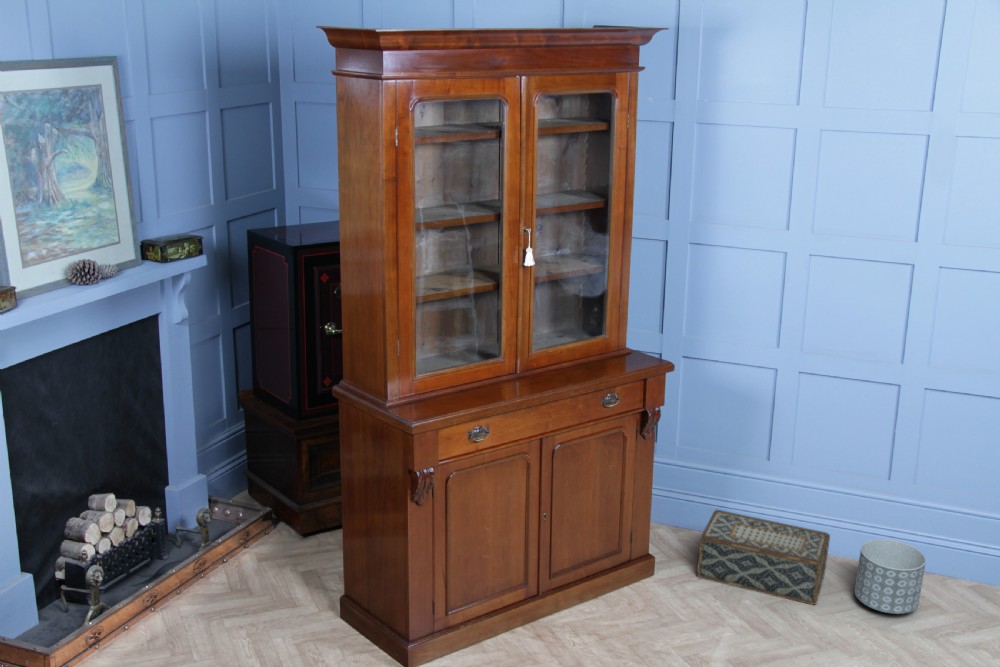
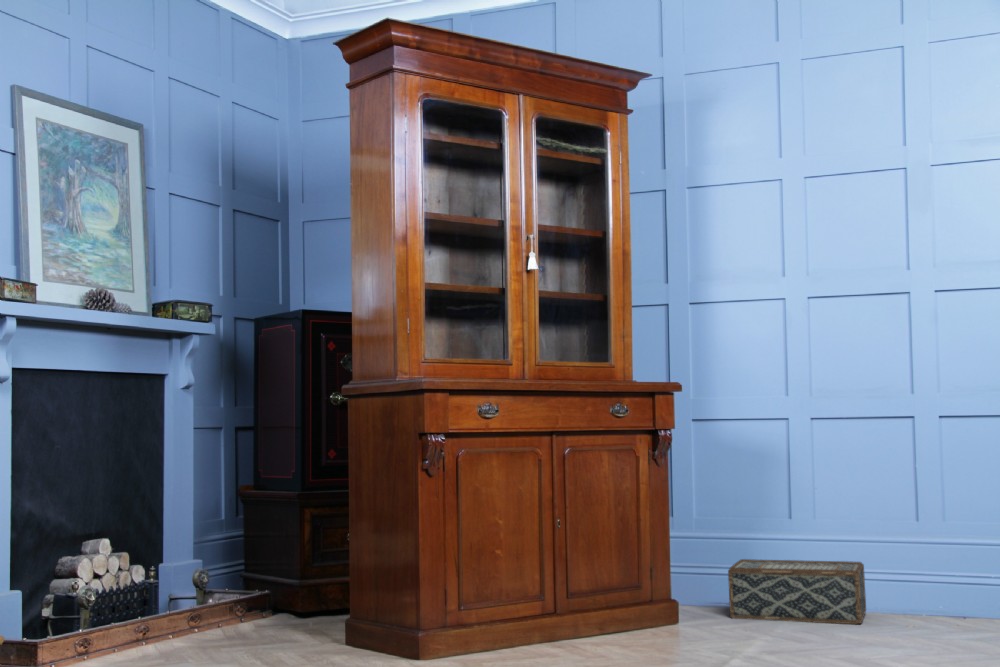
planter: present [854,539,926,614] -> none [897,555,970,625]

